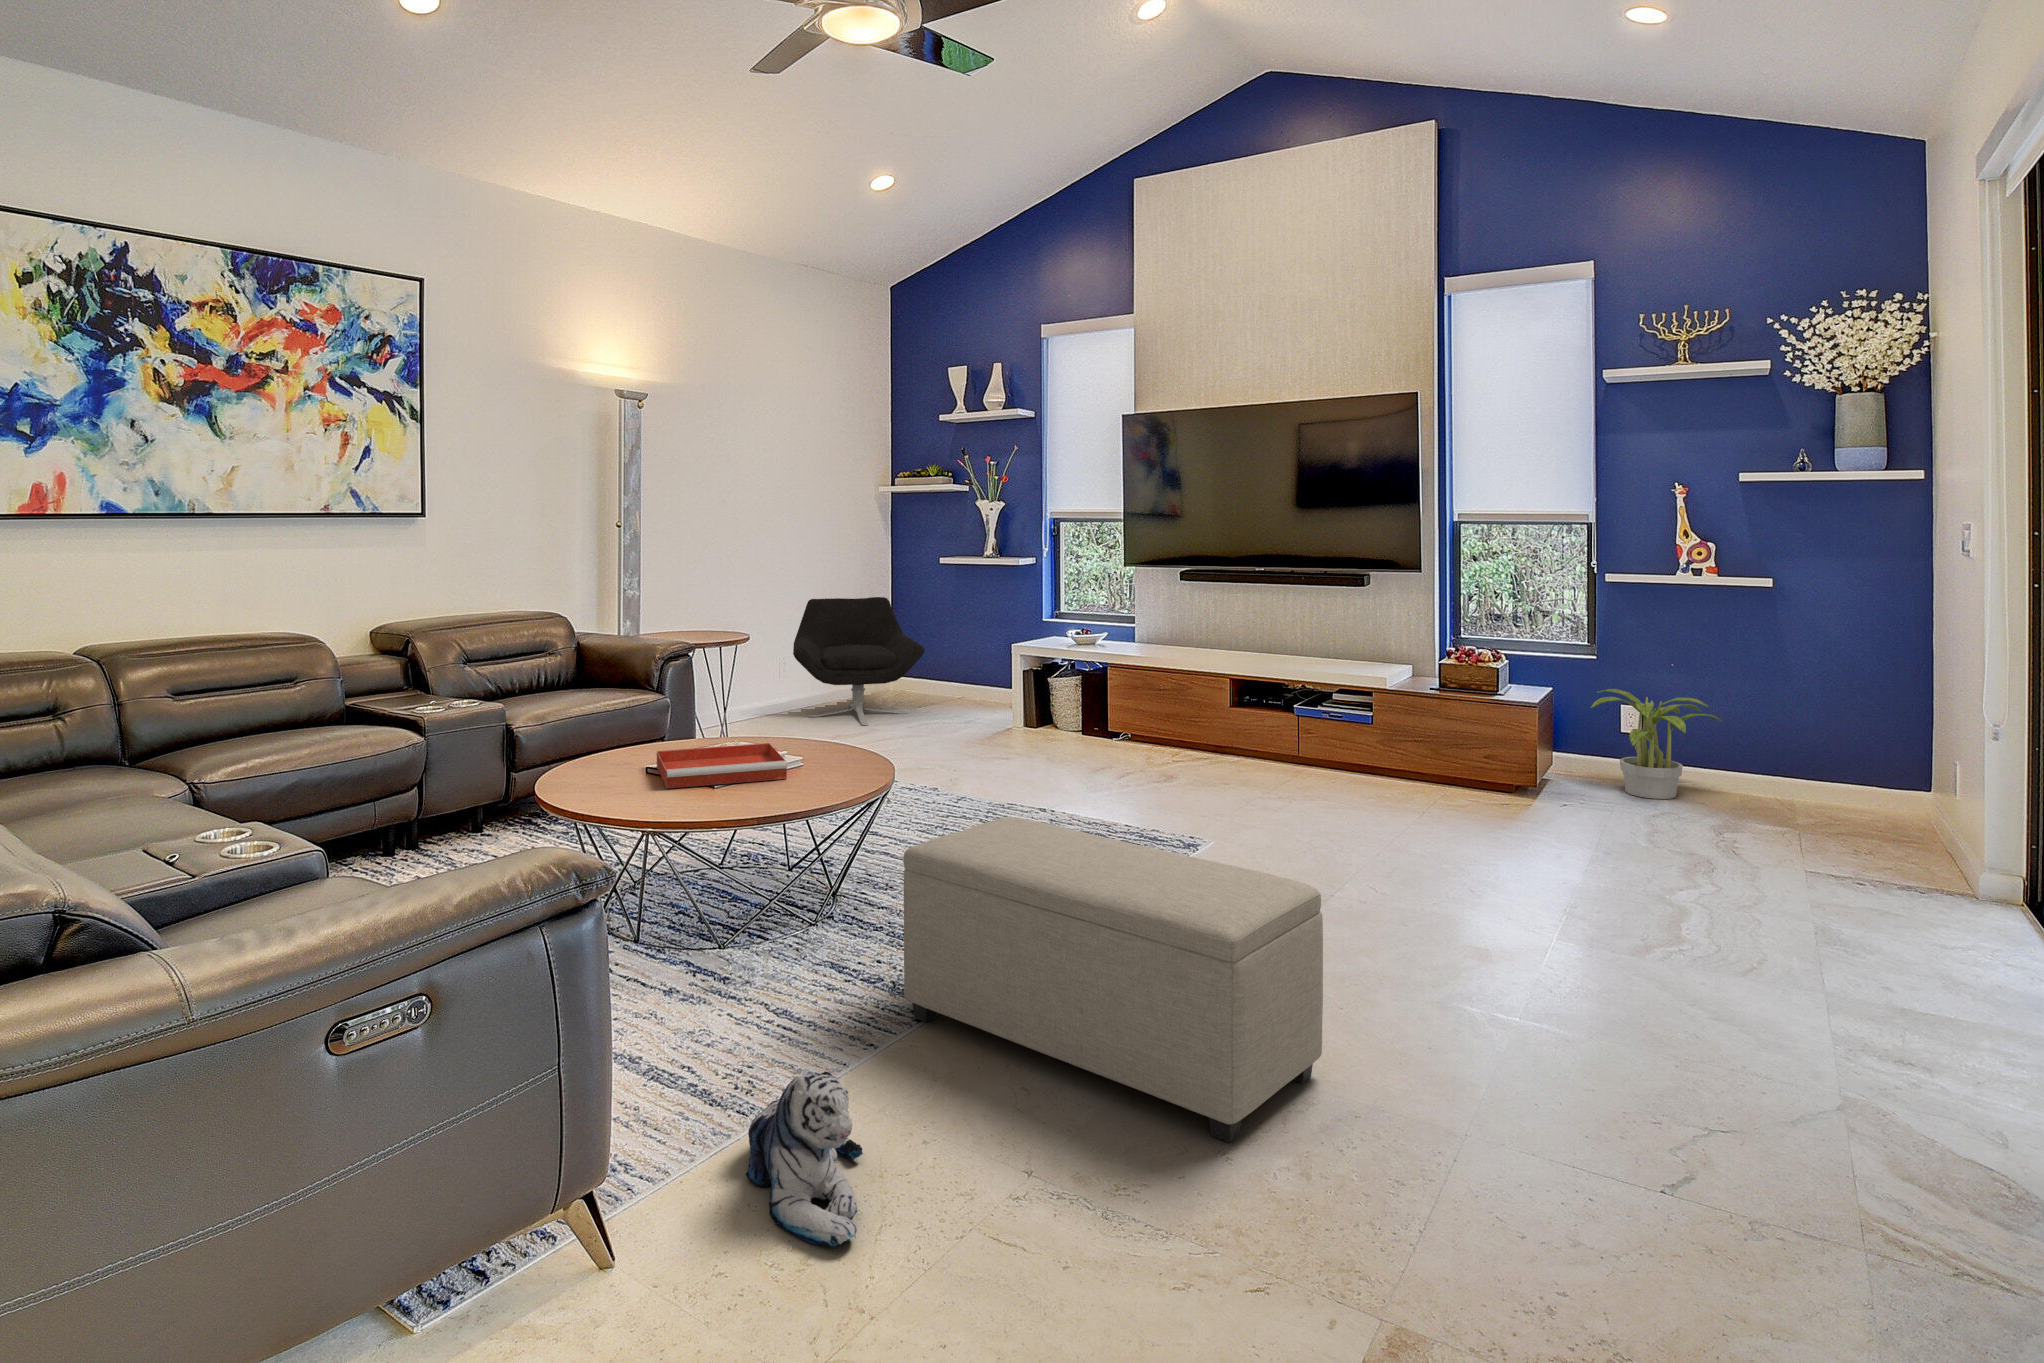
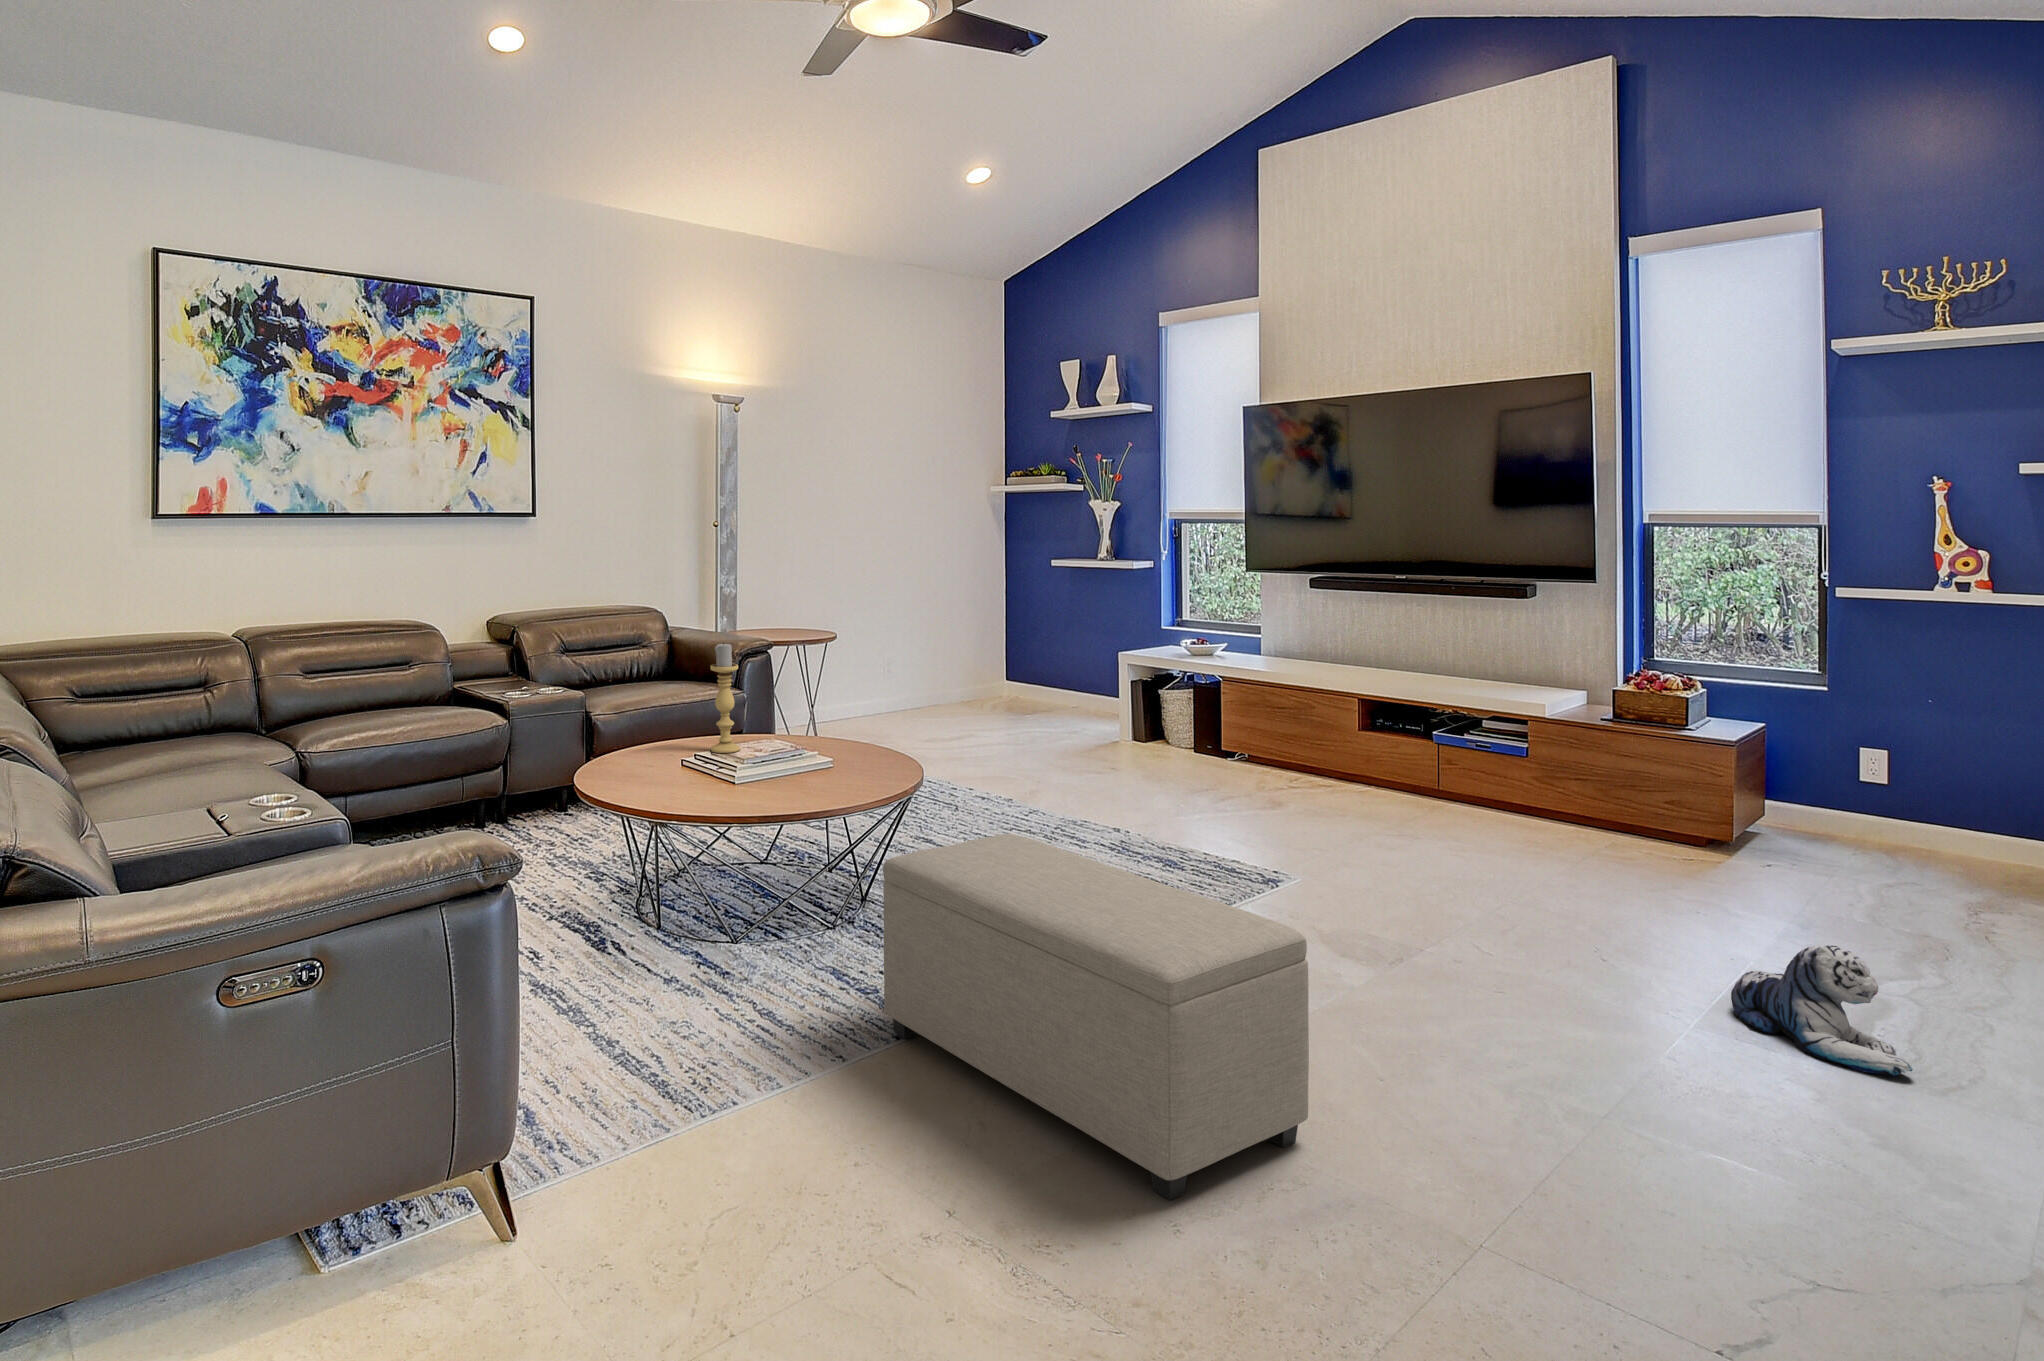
lounge chair: present [793,597,925,725] -> none [904,601,1041,733]
candle holder: none [666,642,697,755] -> present [710,642,740,753]
potted plant: present [1591,689,1722,799] -> none [1803,728,1990,865]
tray: present [657,743,787,788] -> none [689,746,808,785]
plush toy: present [745,1072,863,1248] -> present [1731,945,1913,1076]

